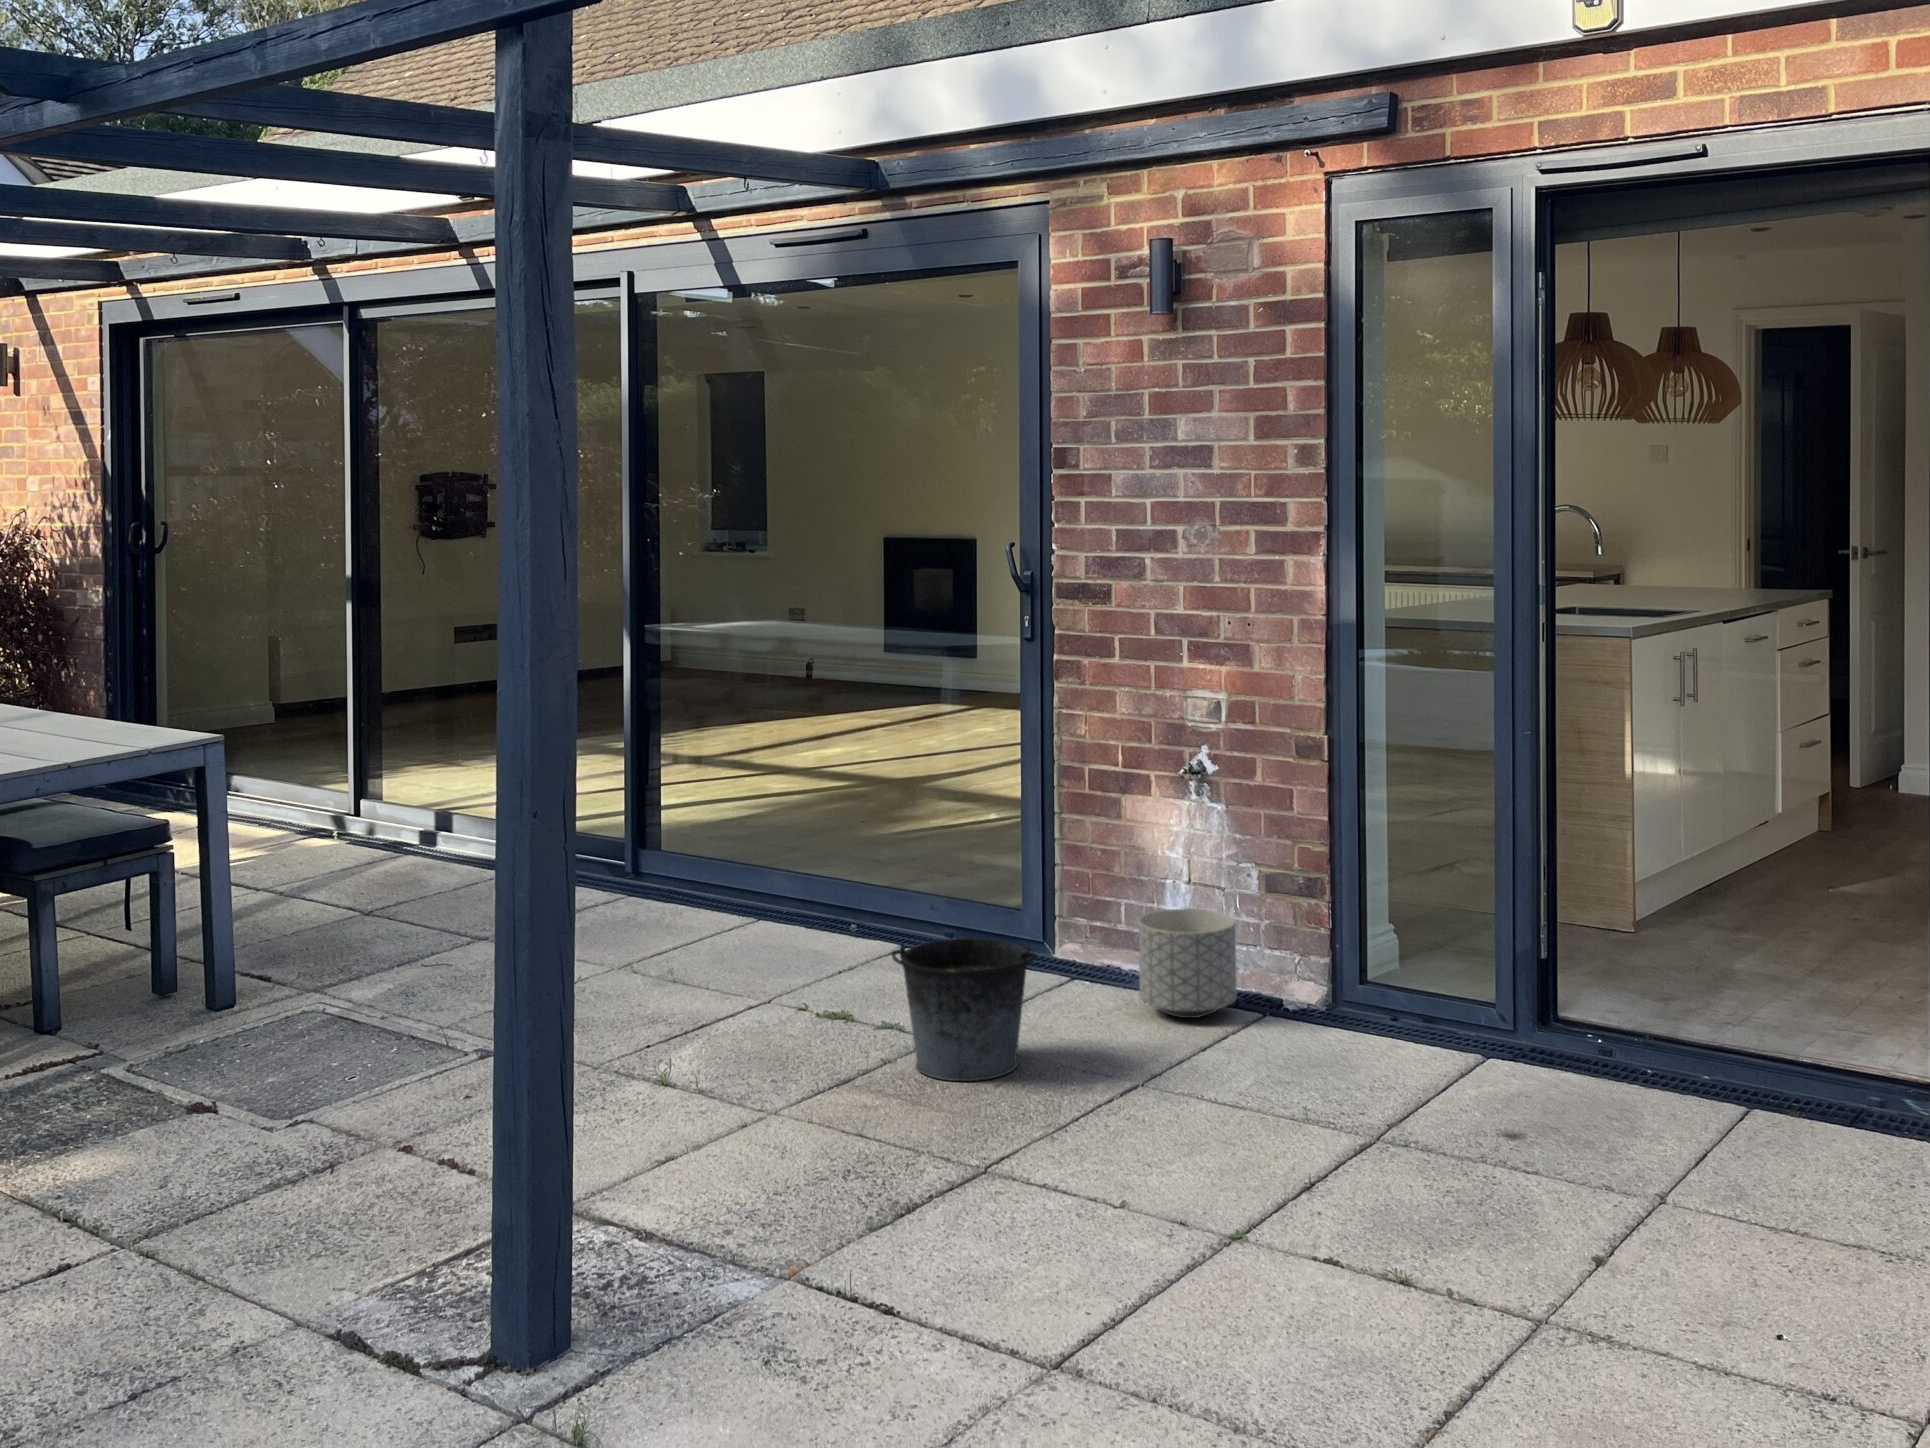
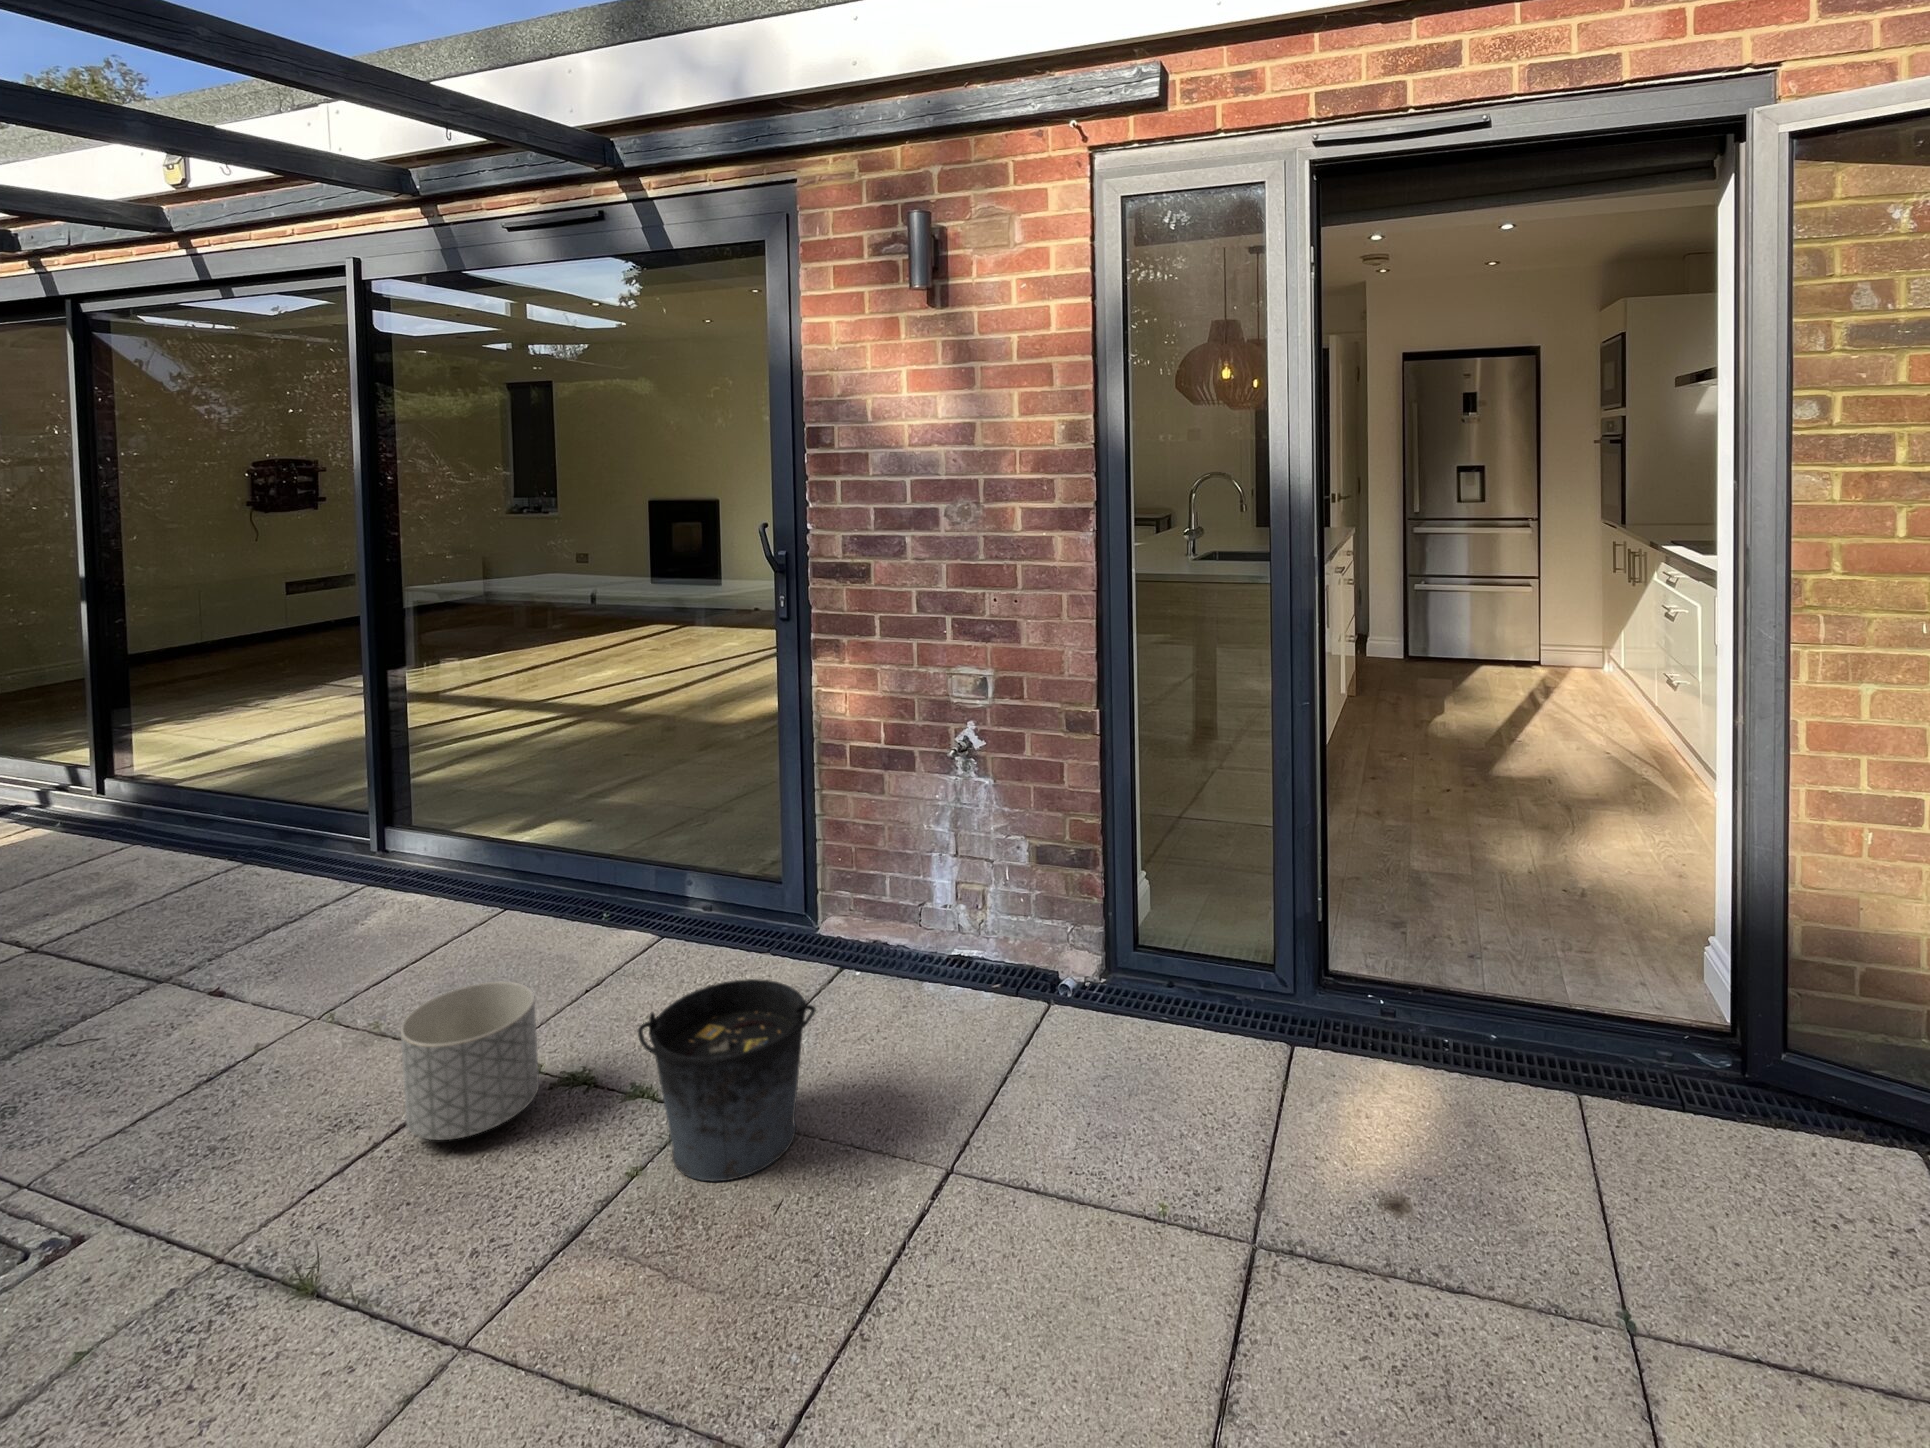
planter: present [1139,909,1237,1018] -> present [401,982,539,1140]

